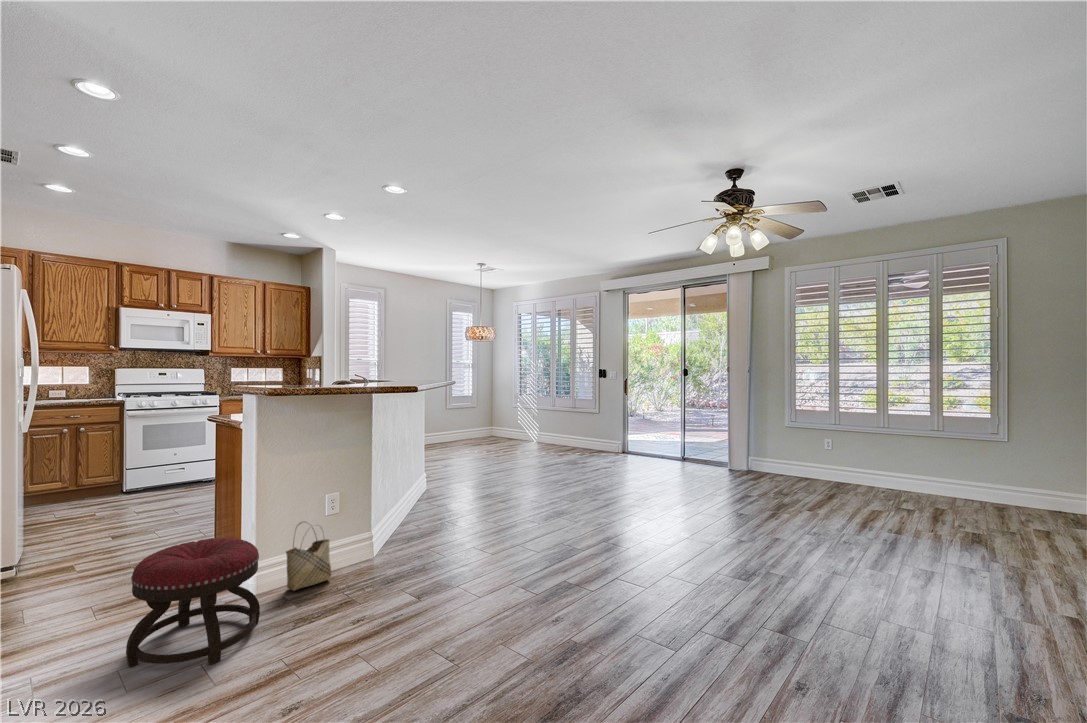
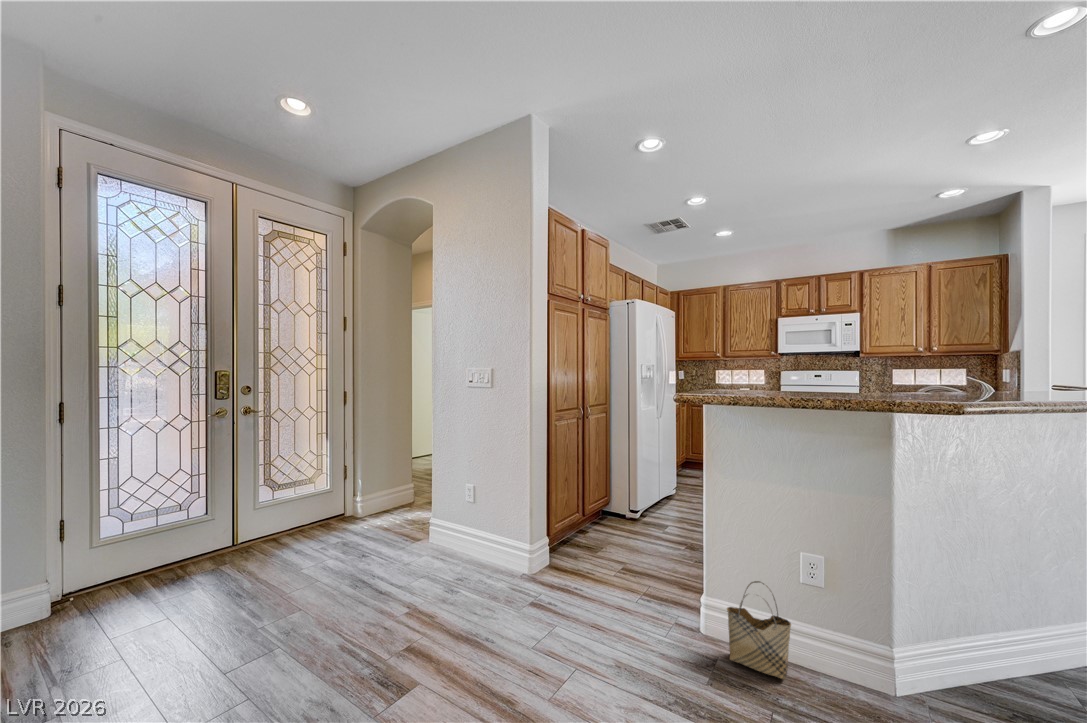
ottoman: present [126,538,260,667] -> none [563,544,666,677]

